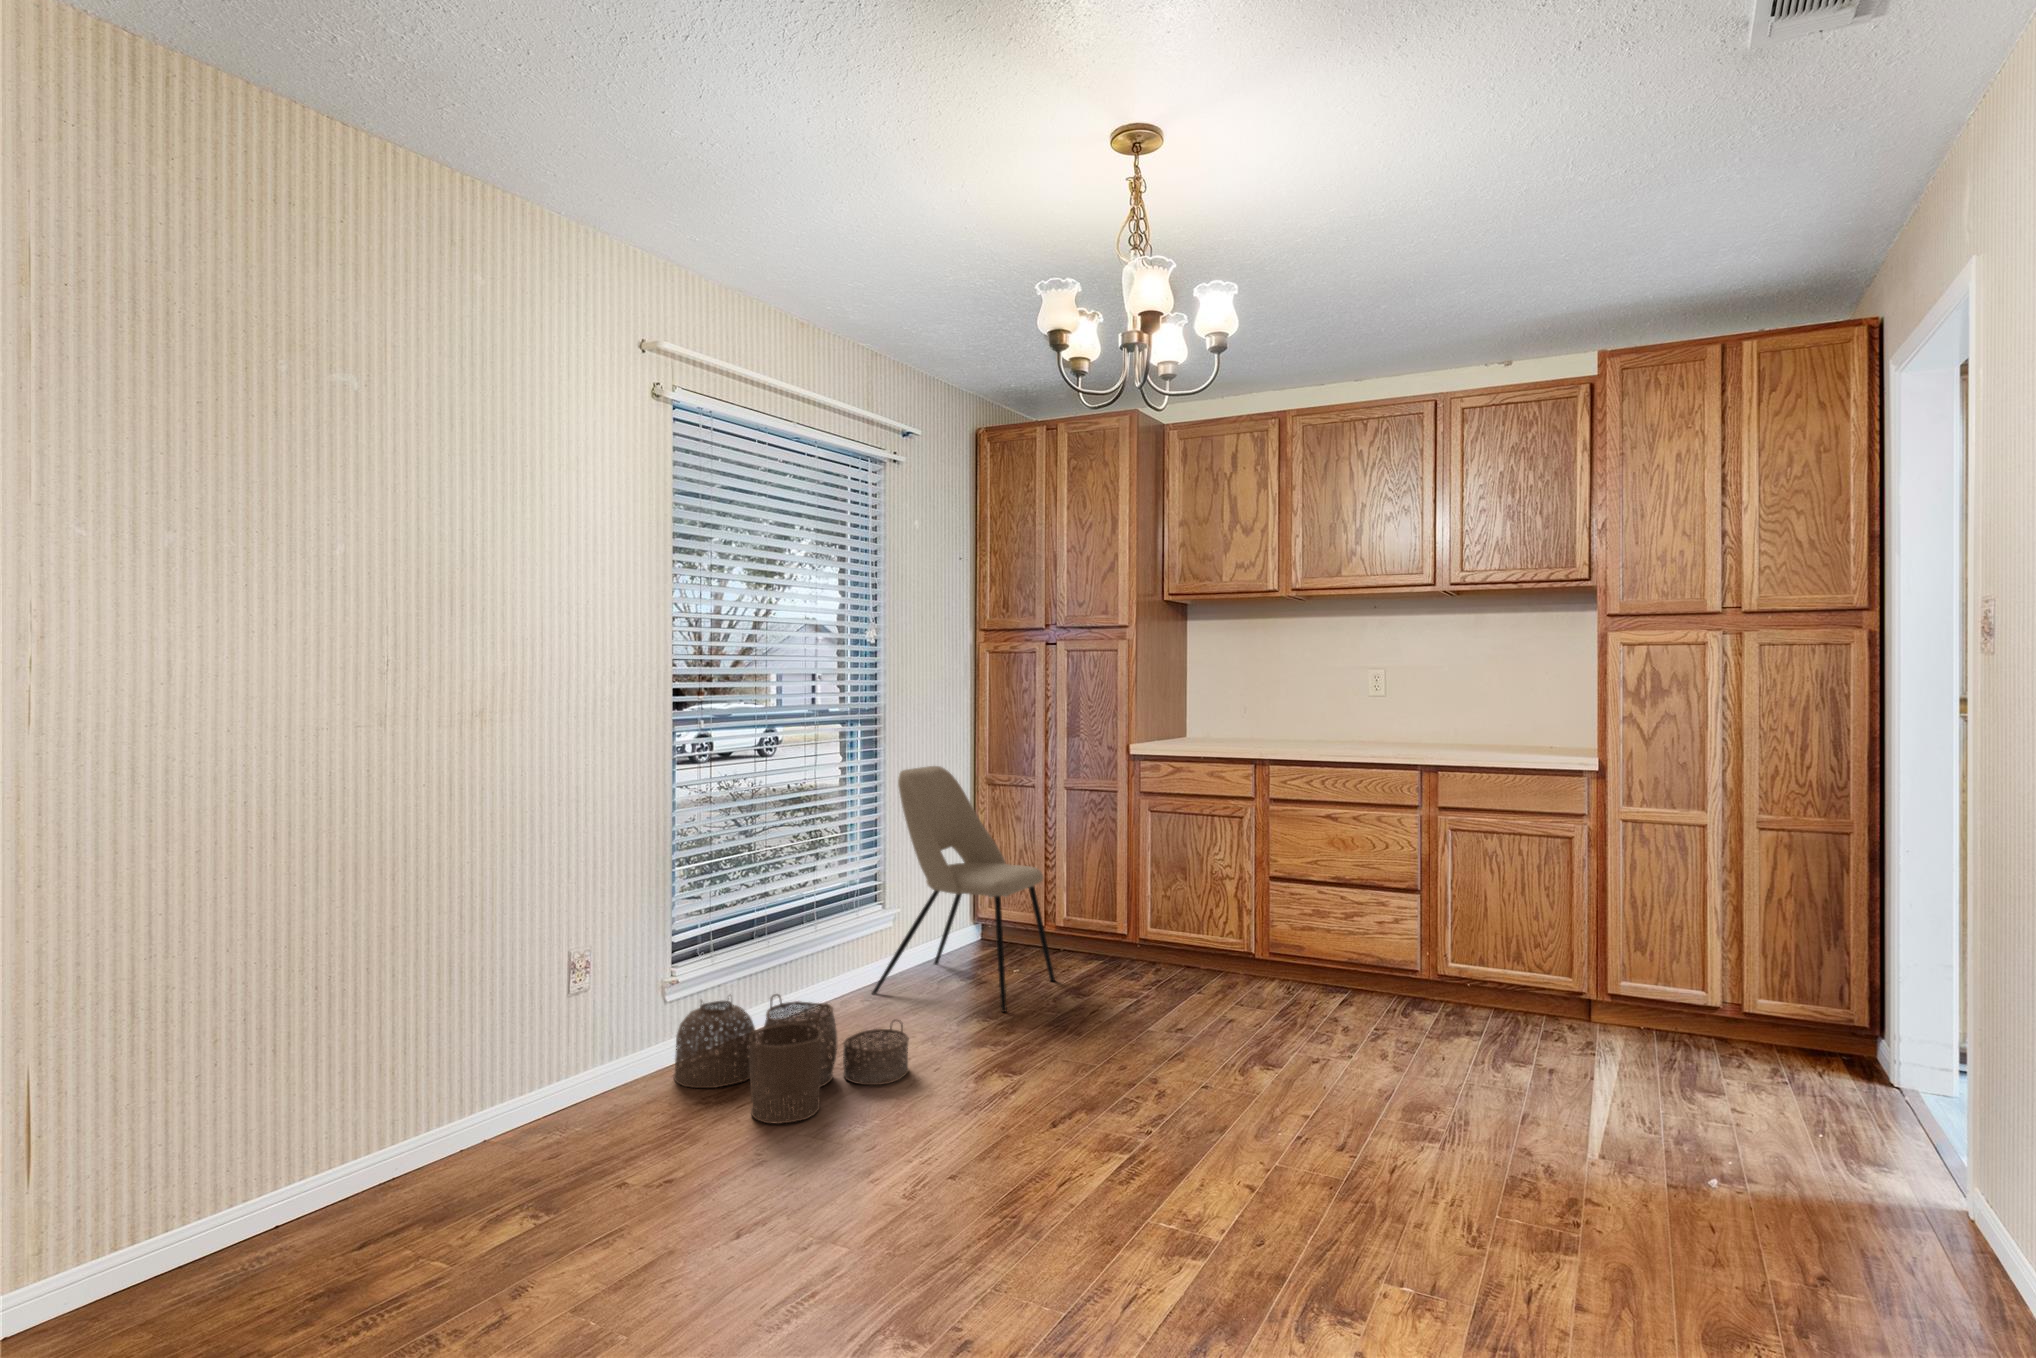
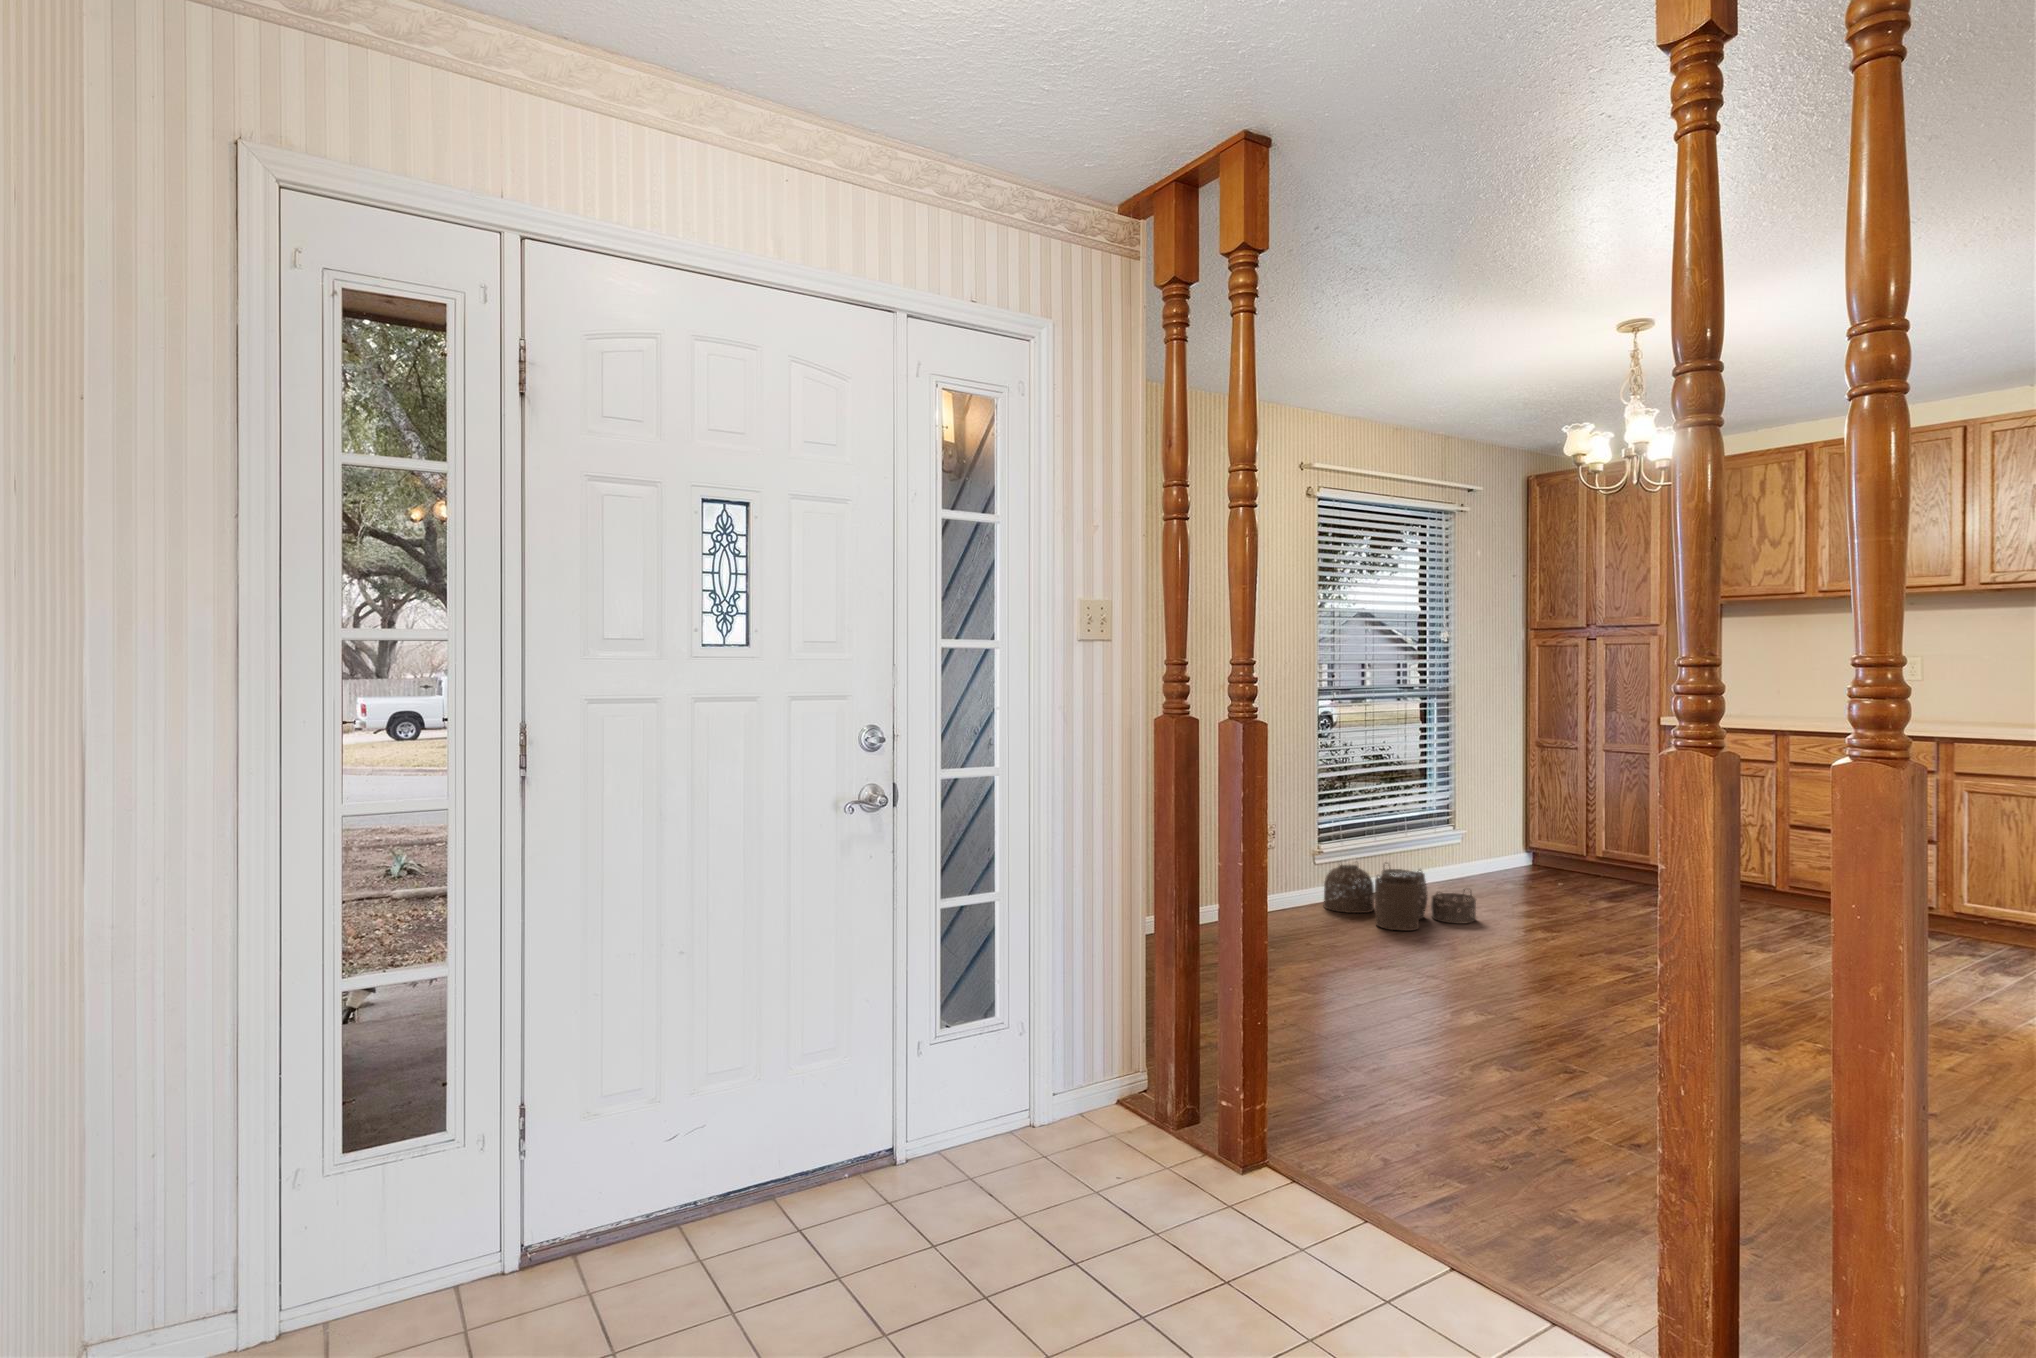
dining chair: present [872,766,1055,1012] -> none [1445,730,1592,902]

